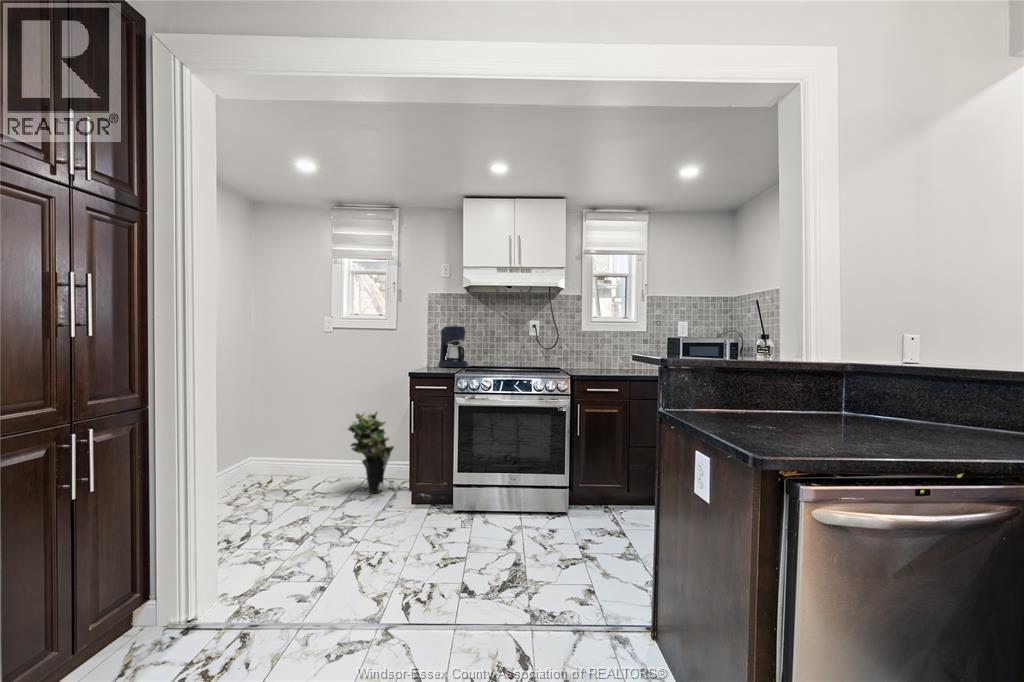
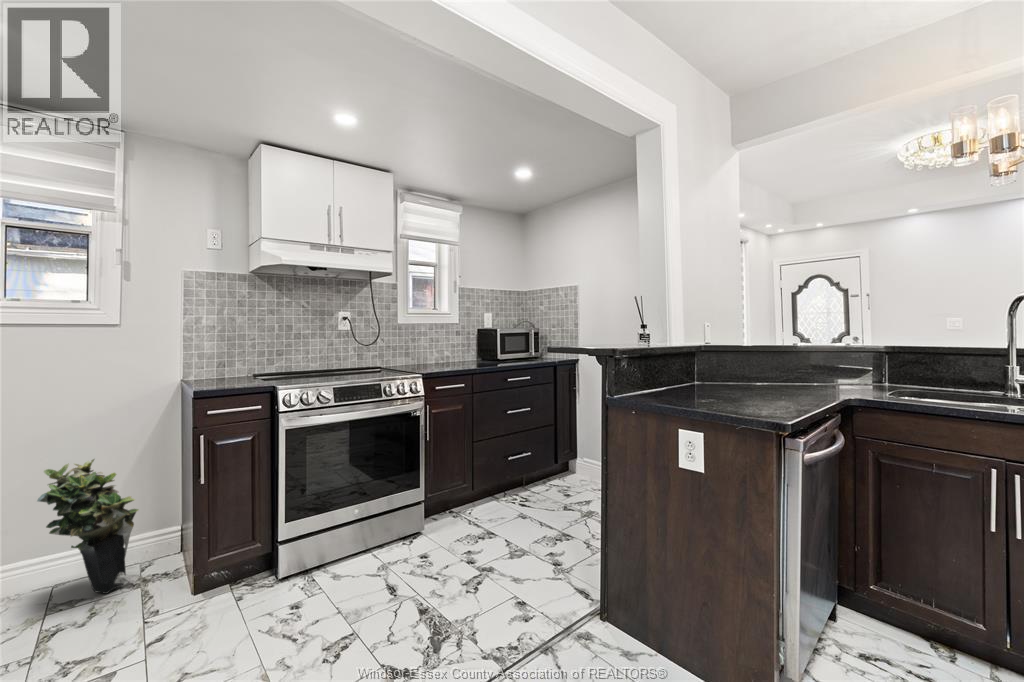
coffee maker: present [438,326,469,367] -> none [206,319,258,378]

